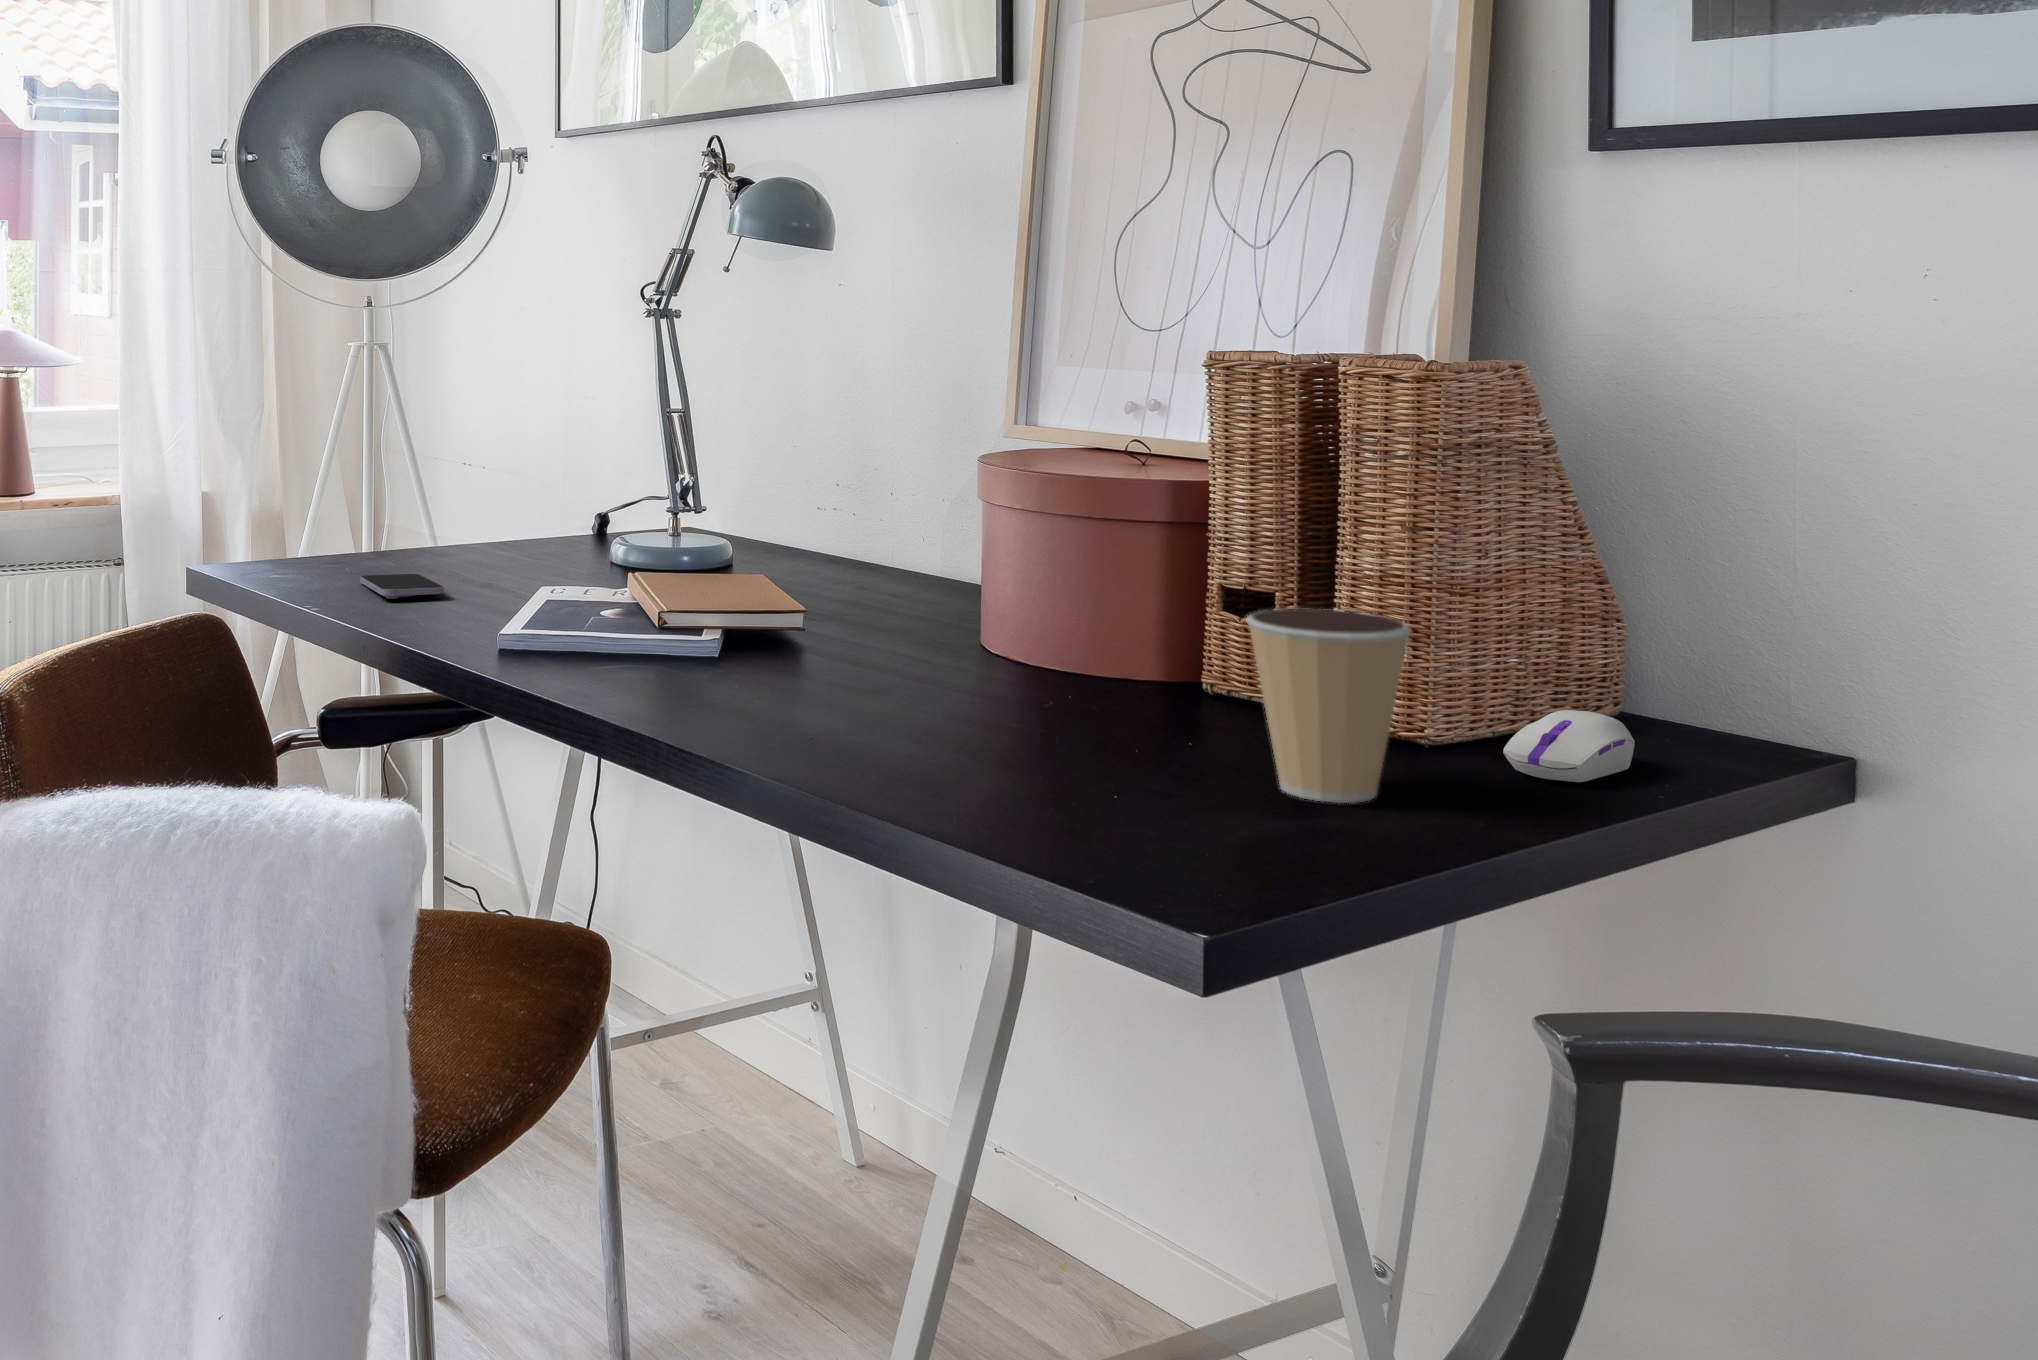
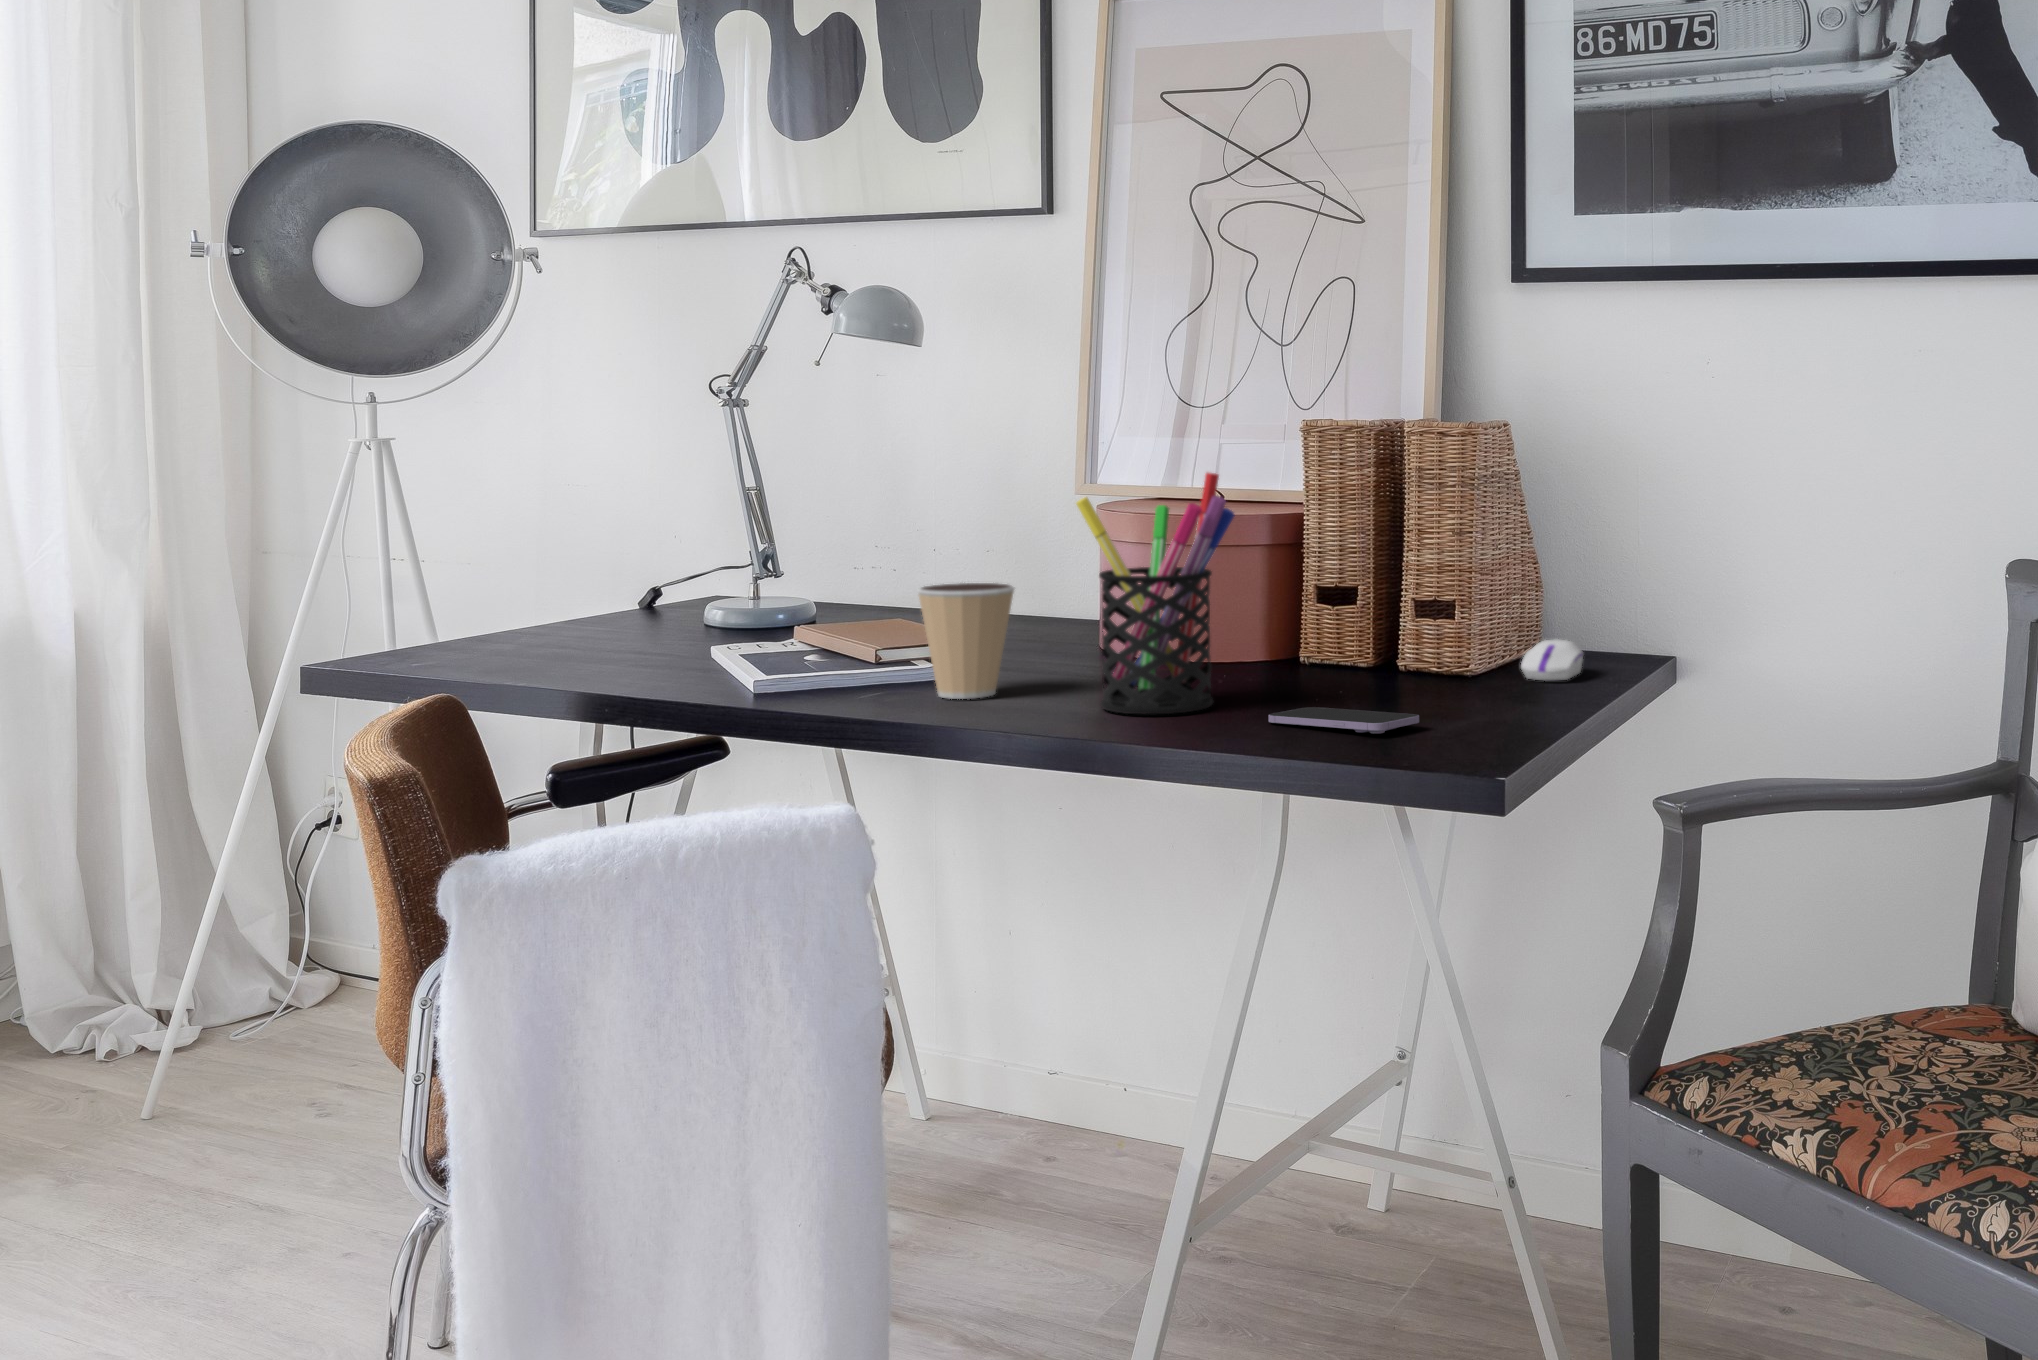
pen holder: none [798,424,986,761] -> present [1076,473,1235,714]
smartphone: present [360,574,444,599] -> present [1268,707,1419,734]
coffee cup: present [1246,609,1411,803] -> present [917,583,1014,699]

